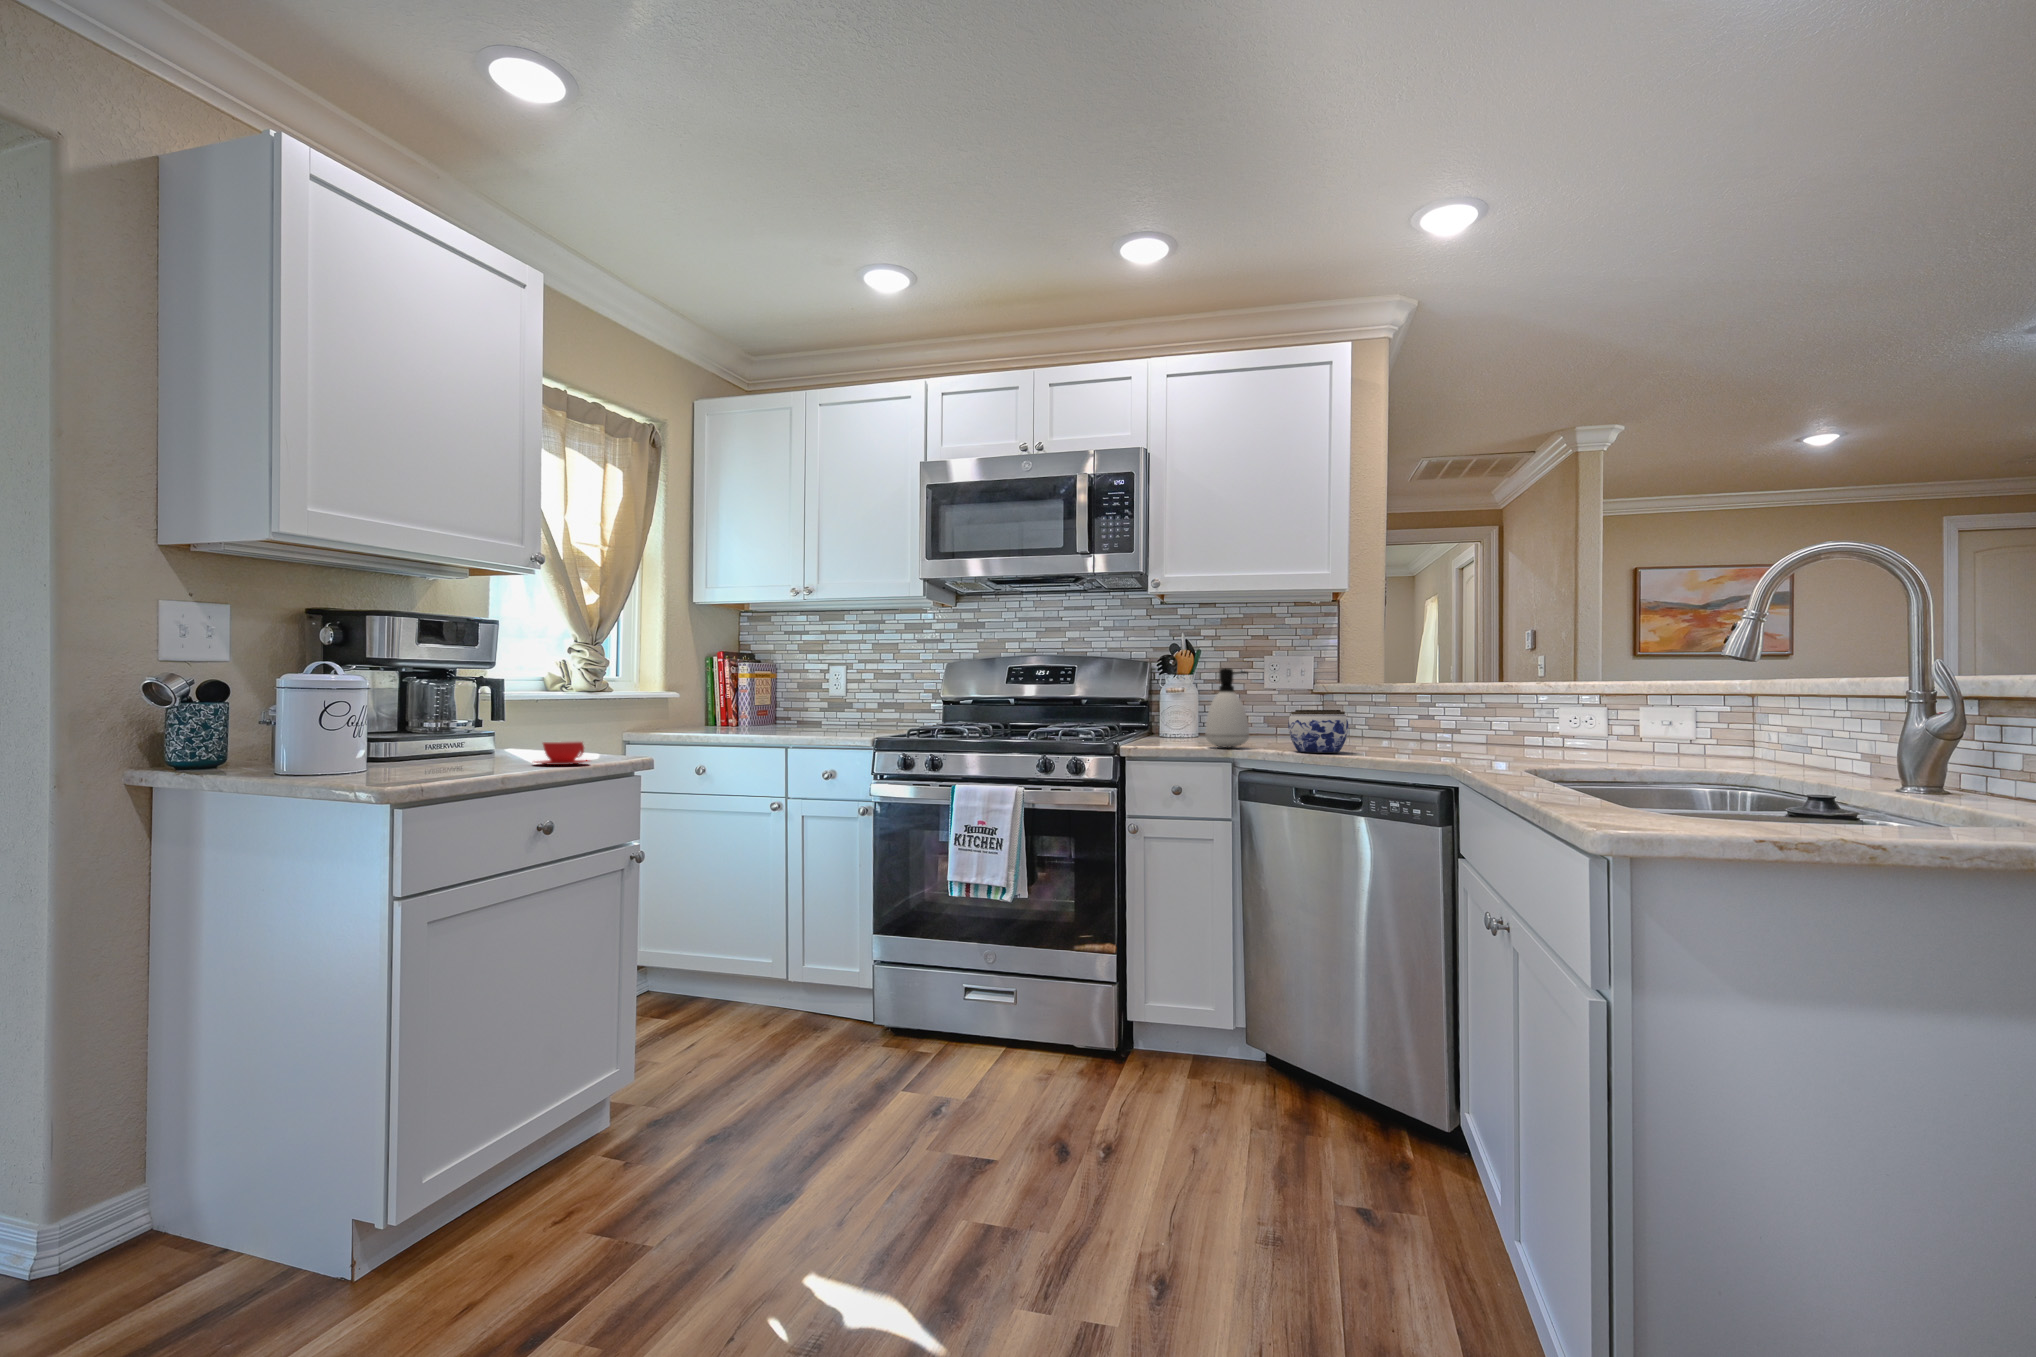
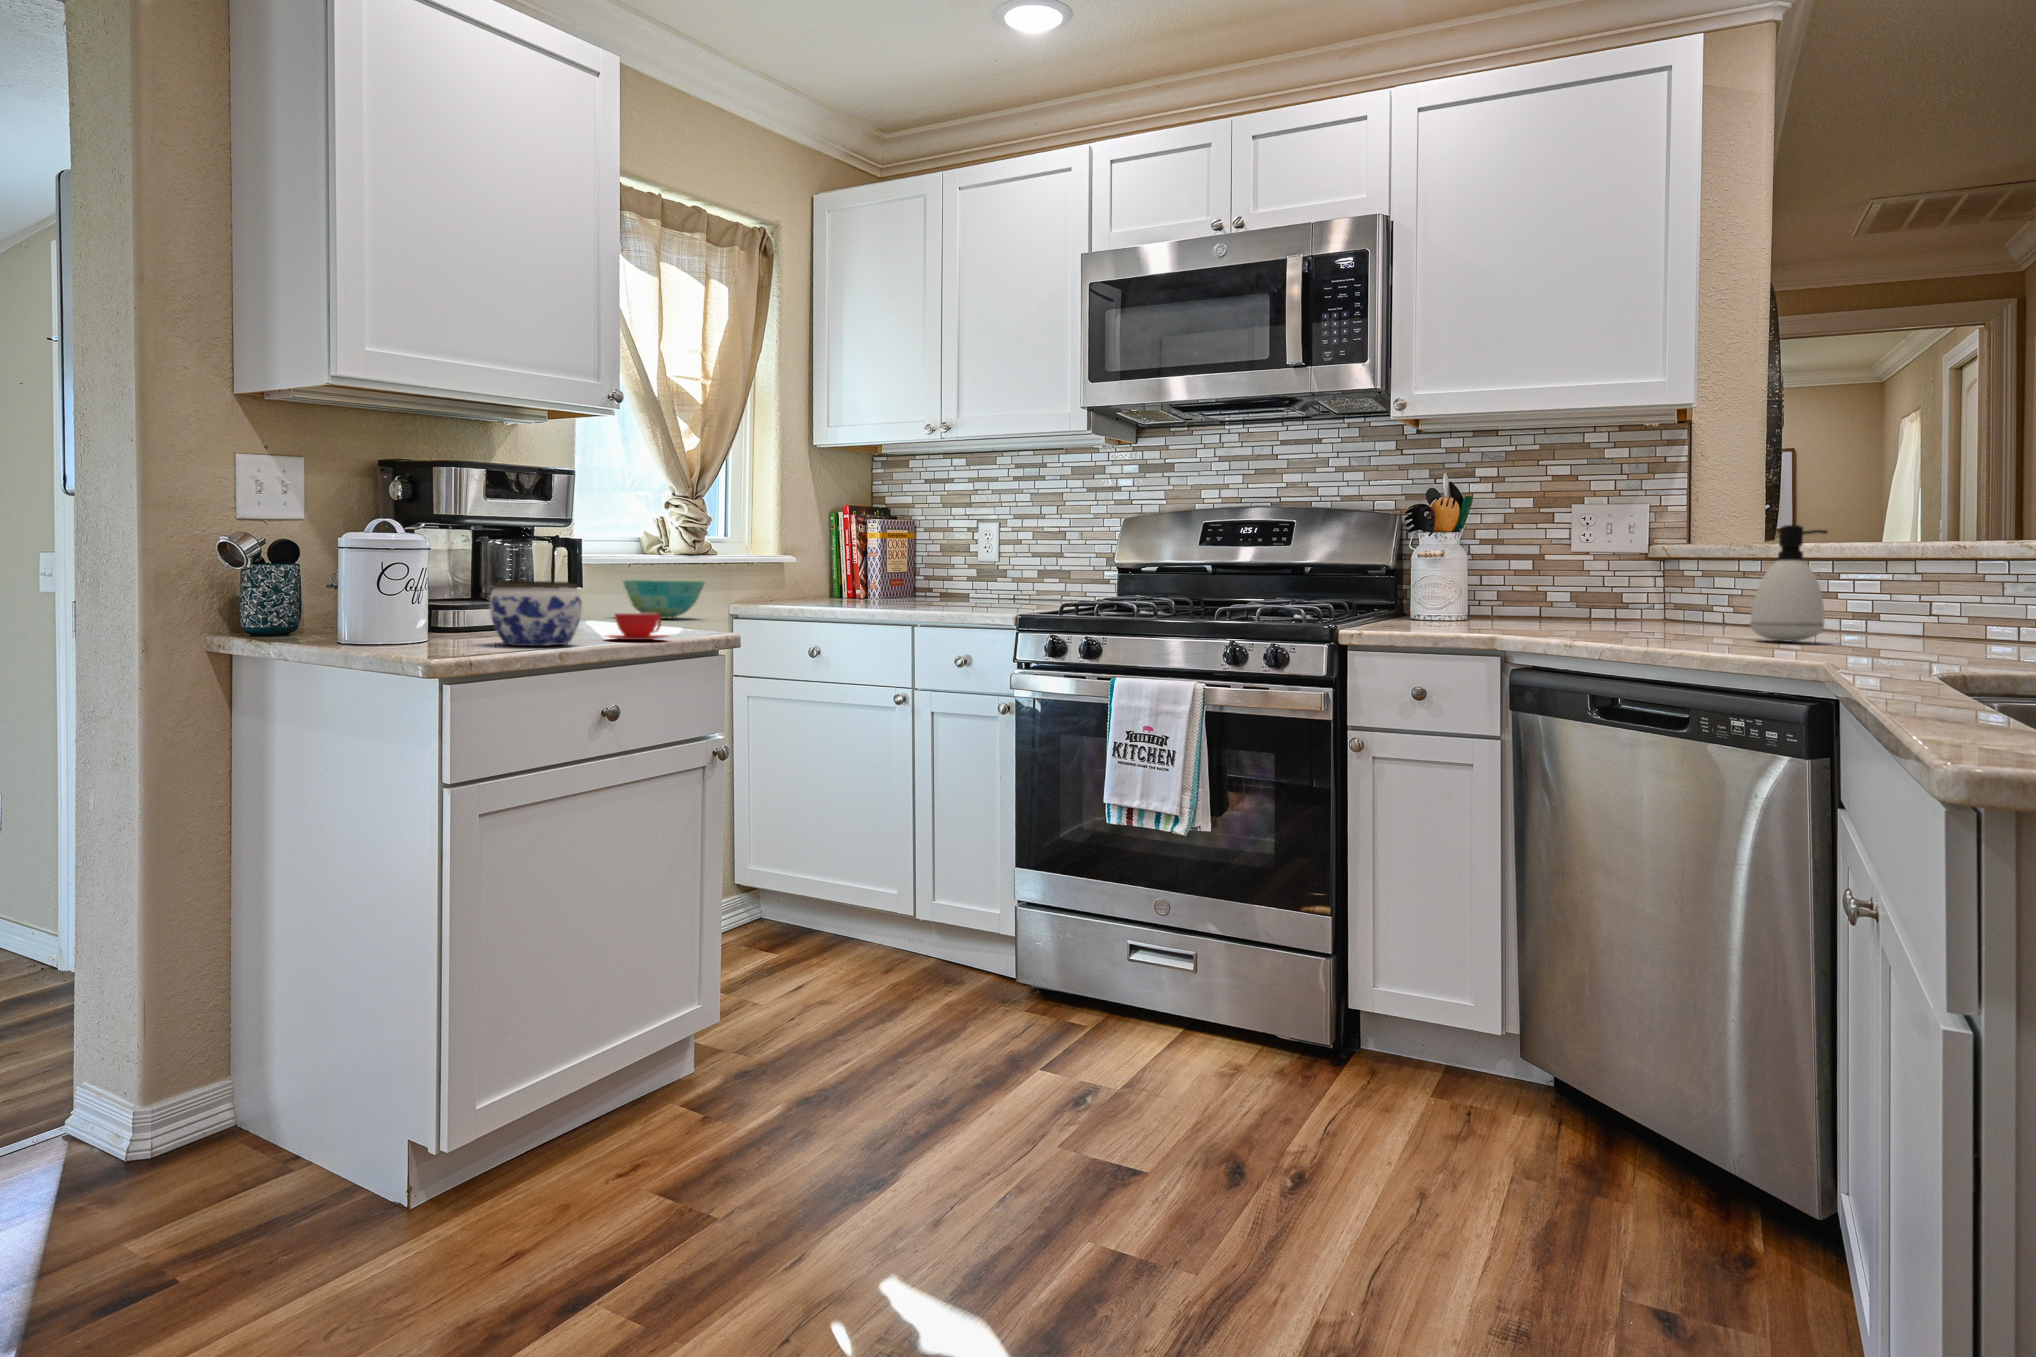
soap dispenser: present [1205,668,1249,747] -> present [1750,525,1827,641]
jar: present [1288,710,1348,753] -> present [489,581,582,646]
bowl: none [529,712,607,744] -> present [621,580,705,619]

